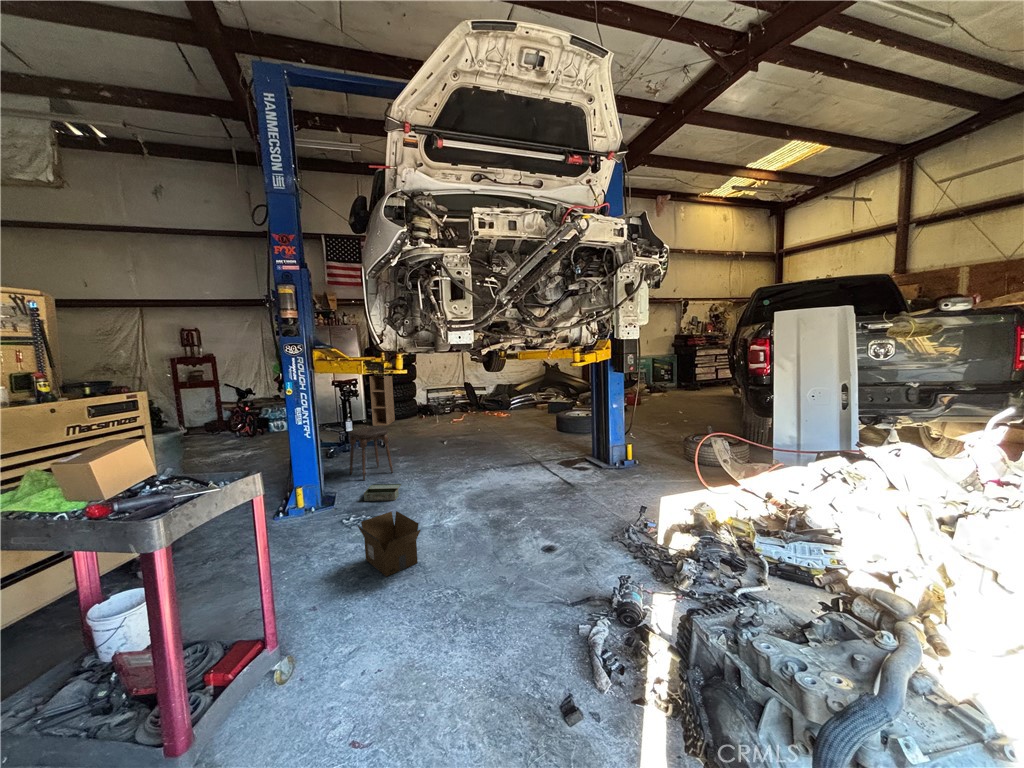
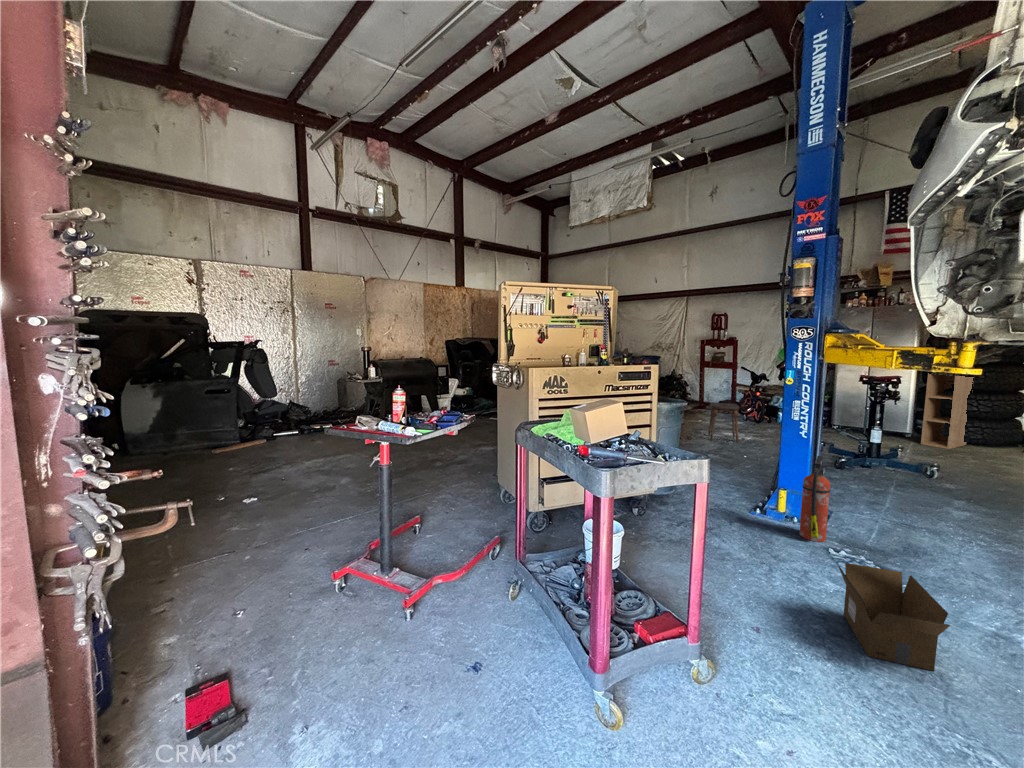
stool: present [349,427,393,480] -> present [708,403,739,442]
fire extinguisher: none [316,449,339,520] -> present [800,456,830,542]
toolbox: present [364,484,401,501] -> none [869,522,942,559]

